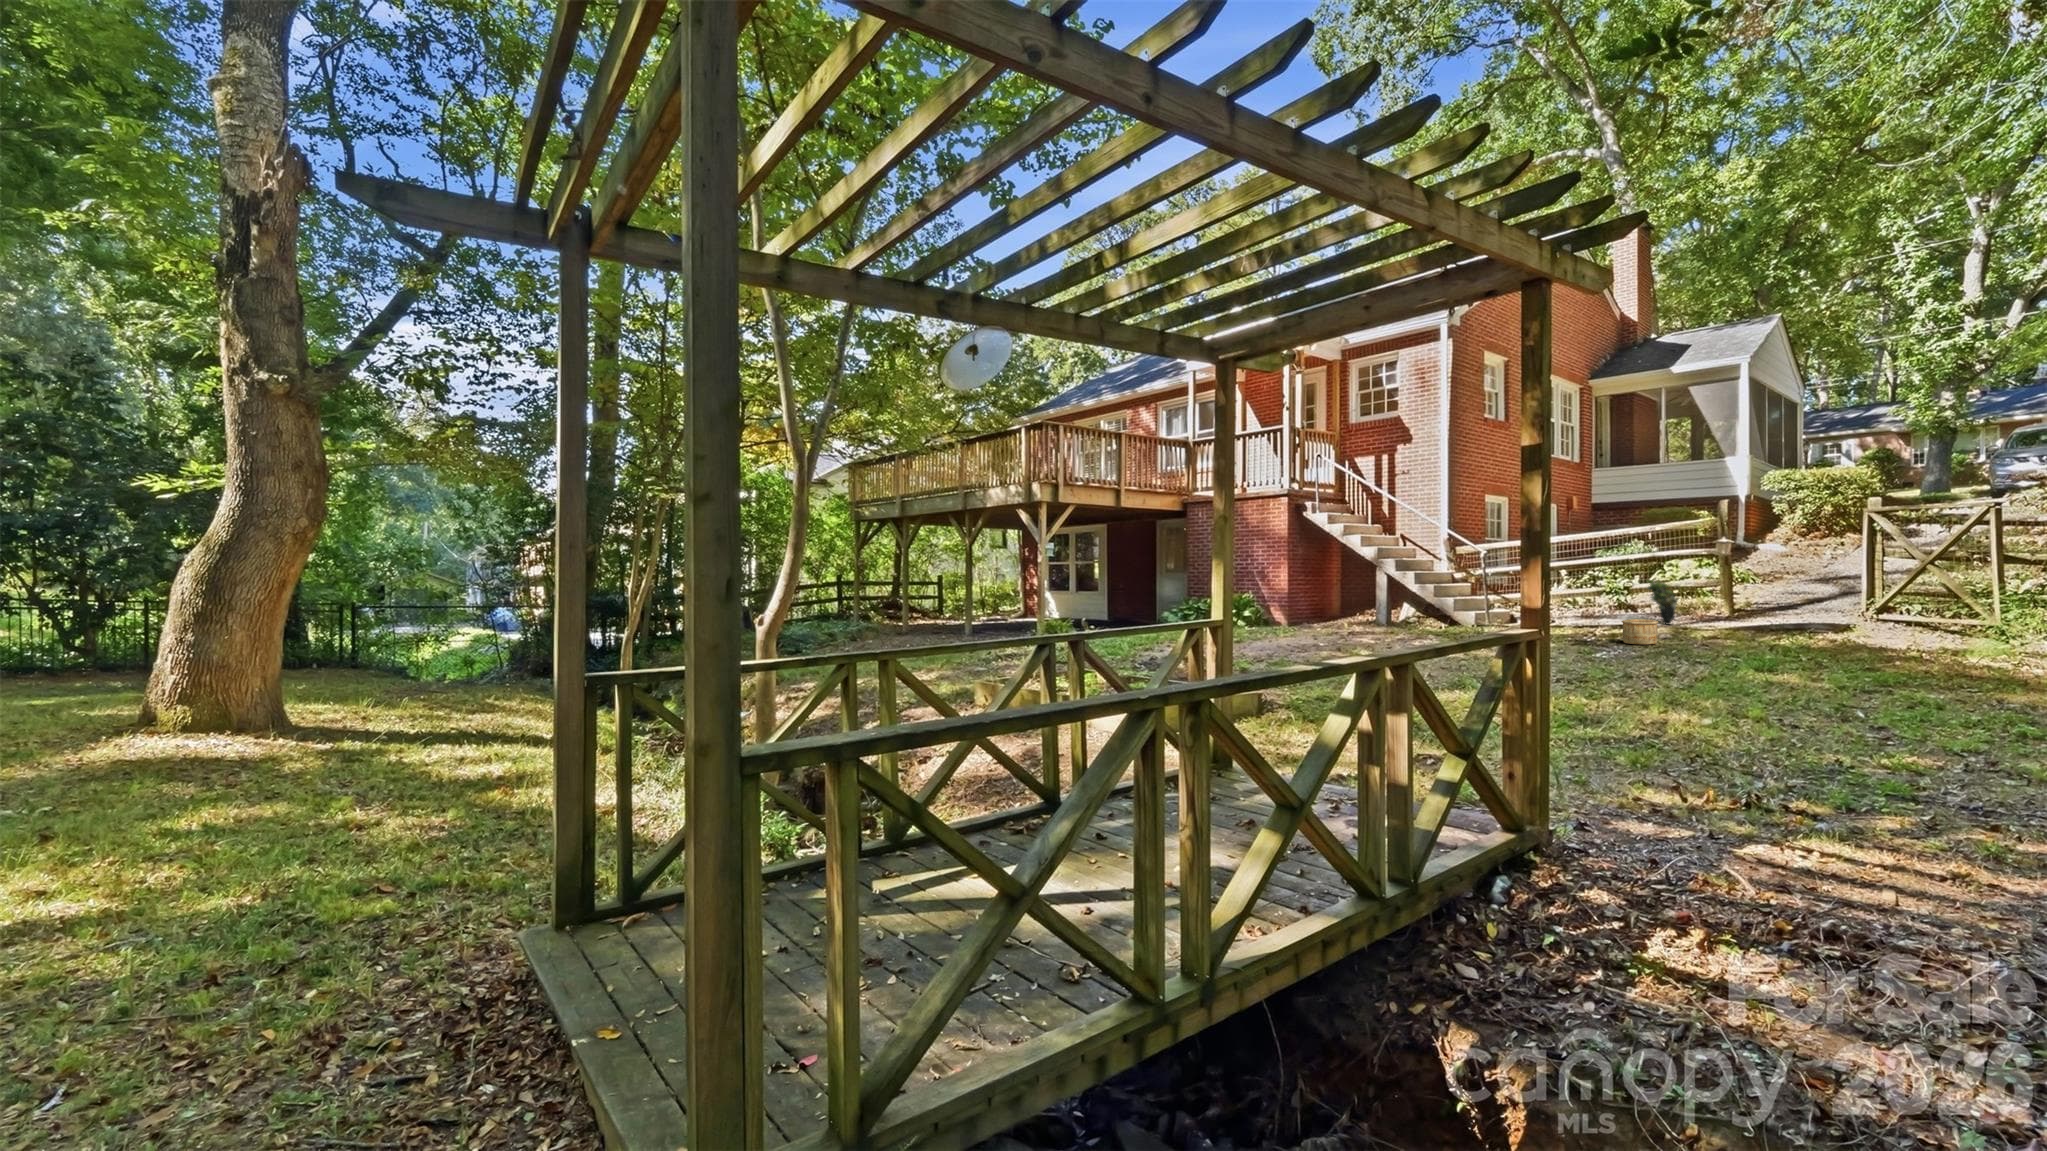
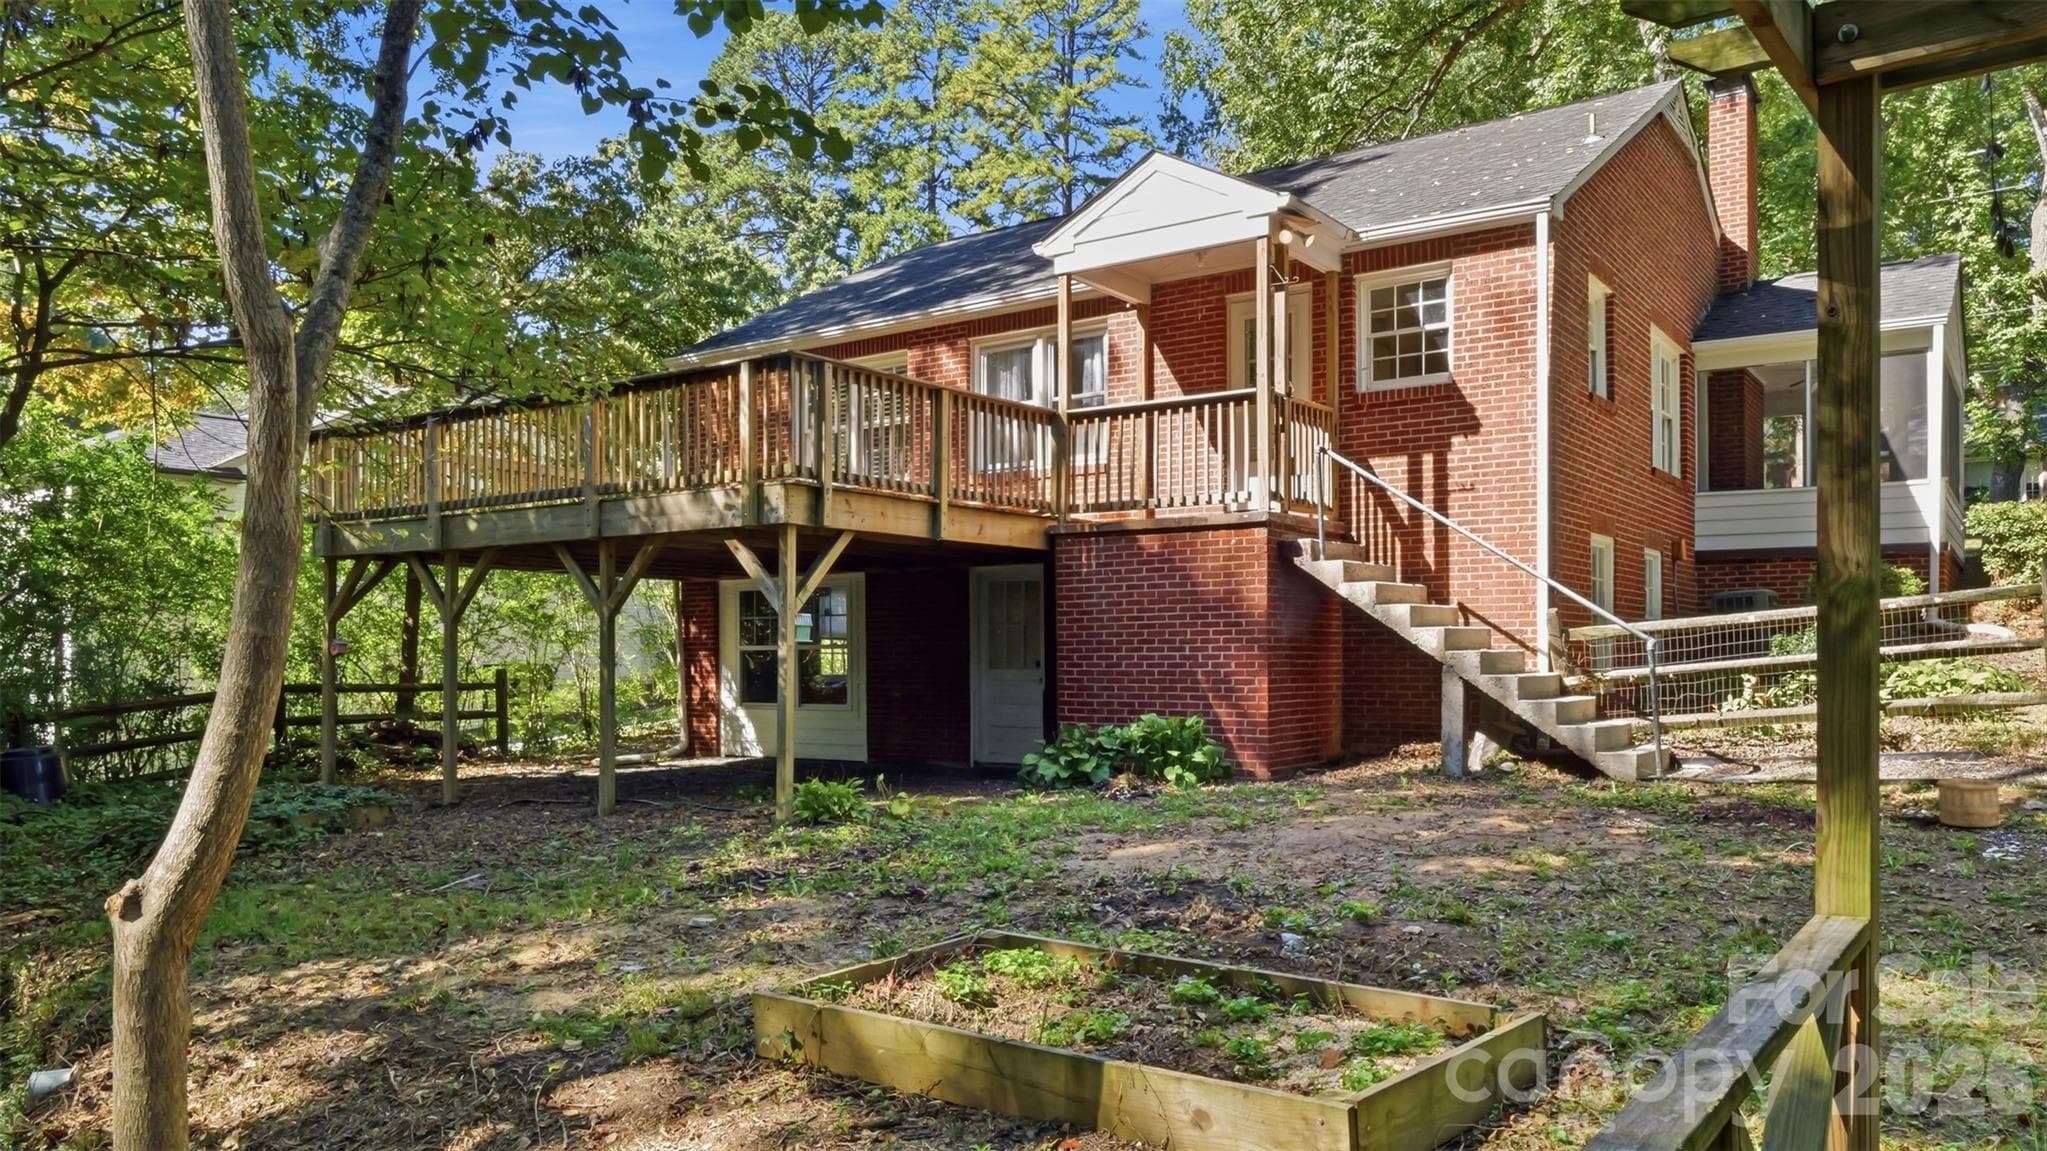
potted plant: present [1648,580,1677,625] -> none [1920,696,1980,781]

